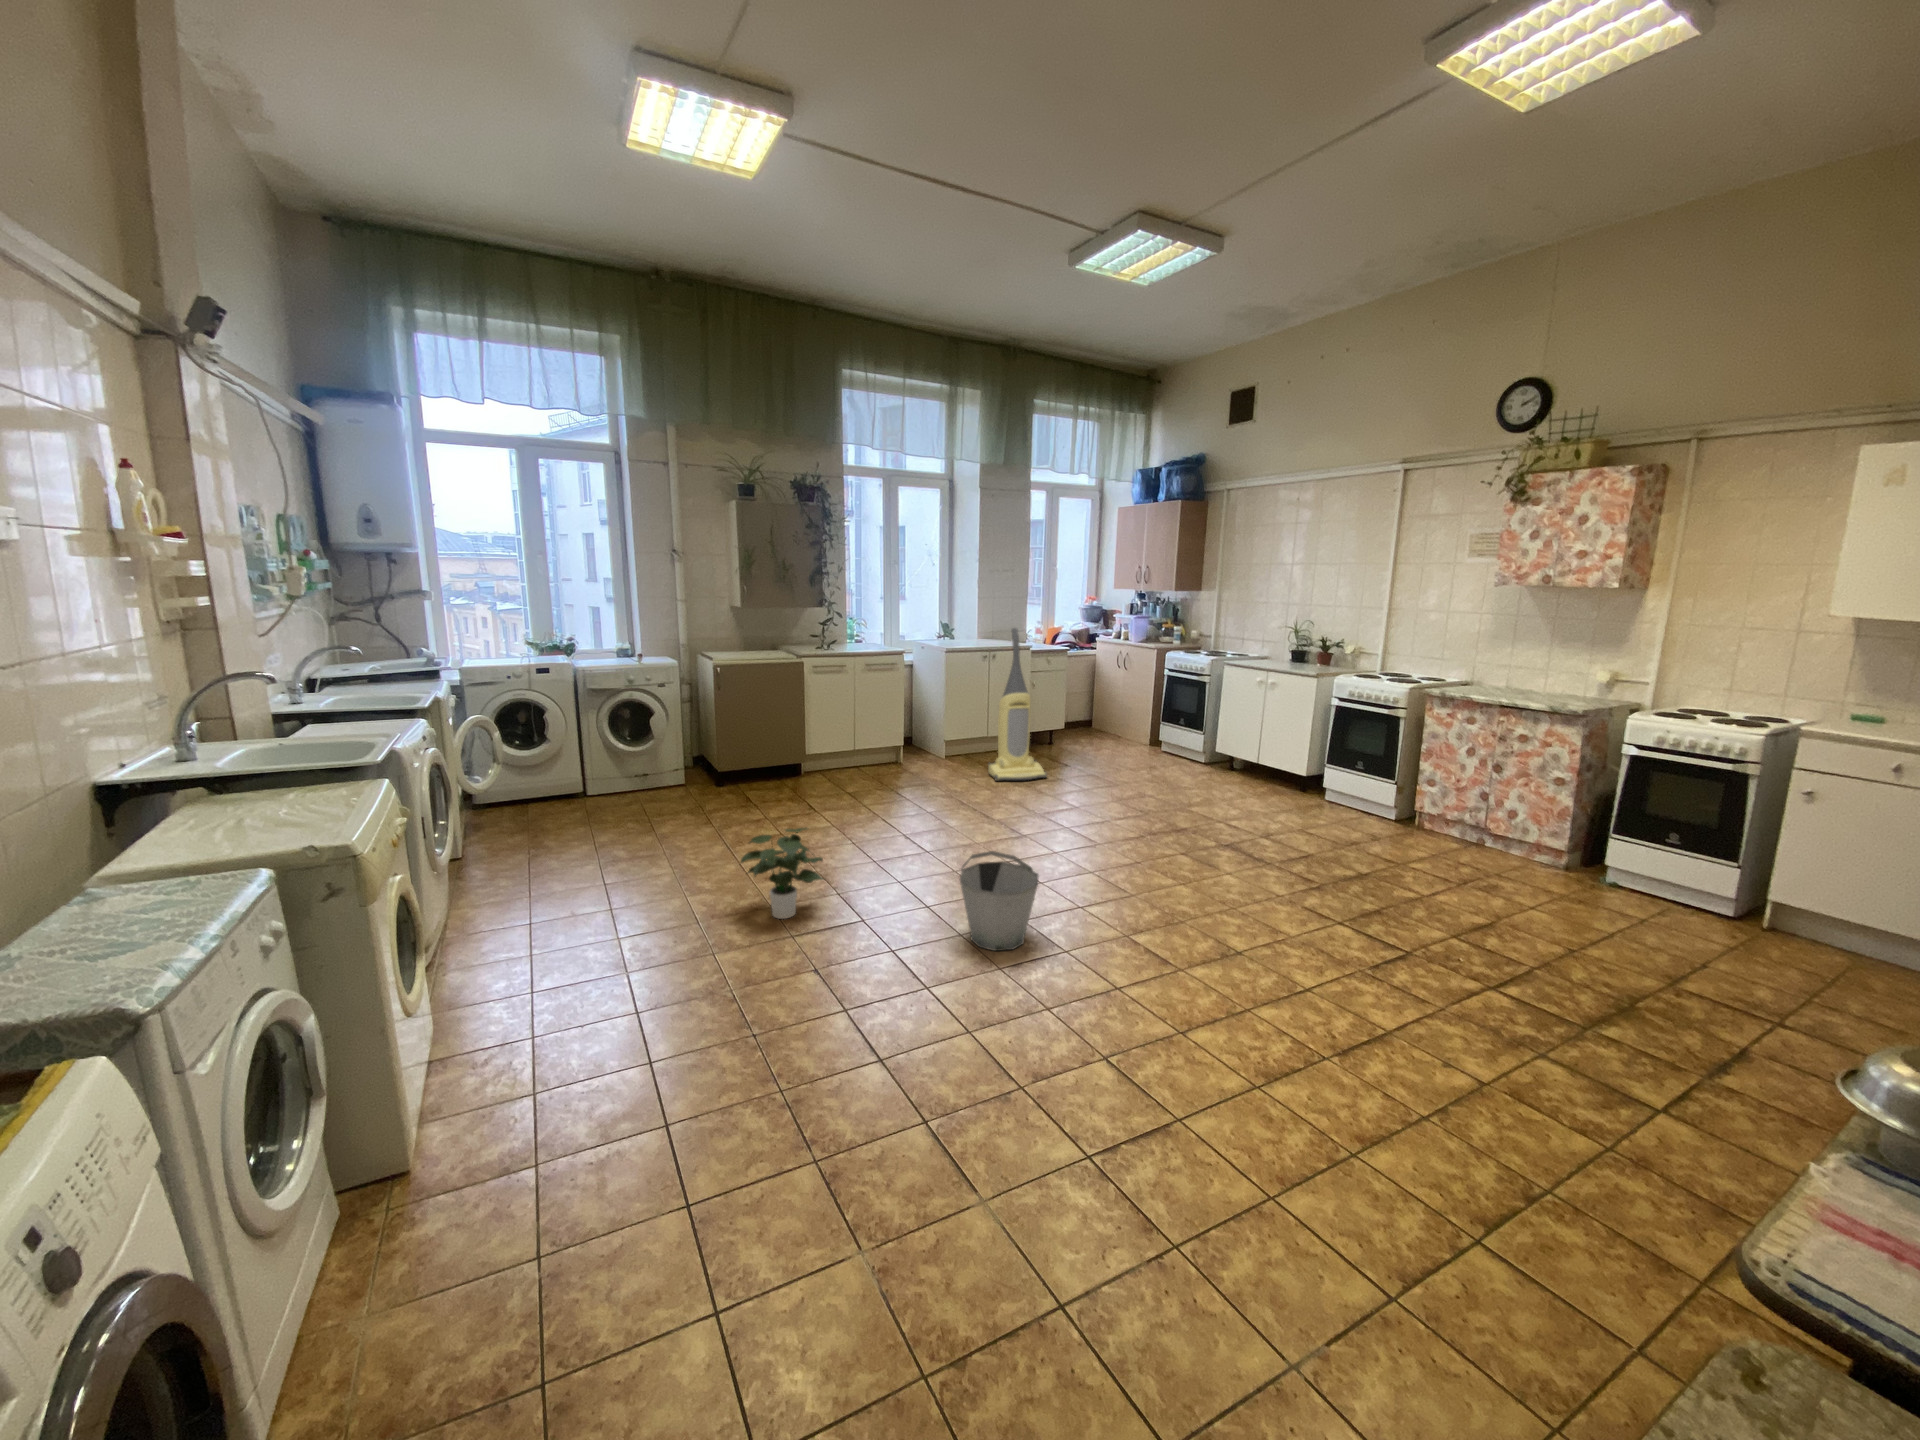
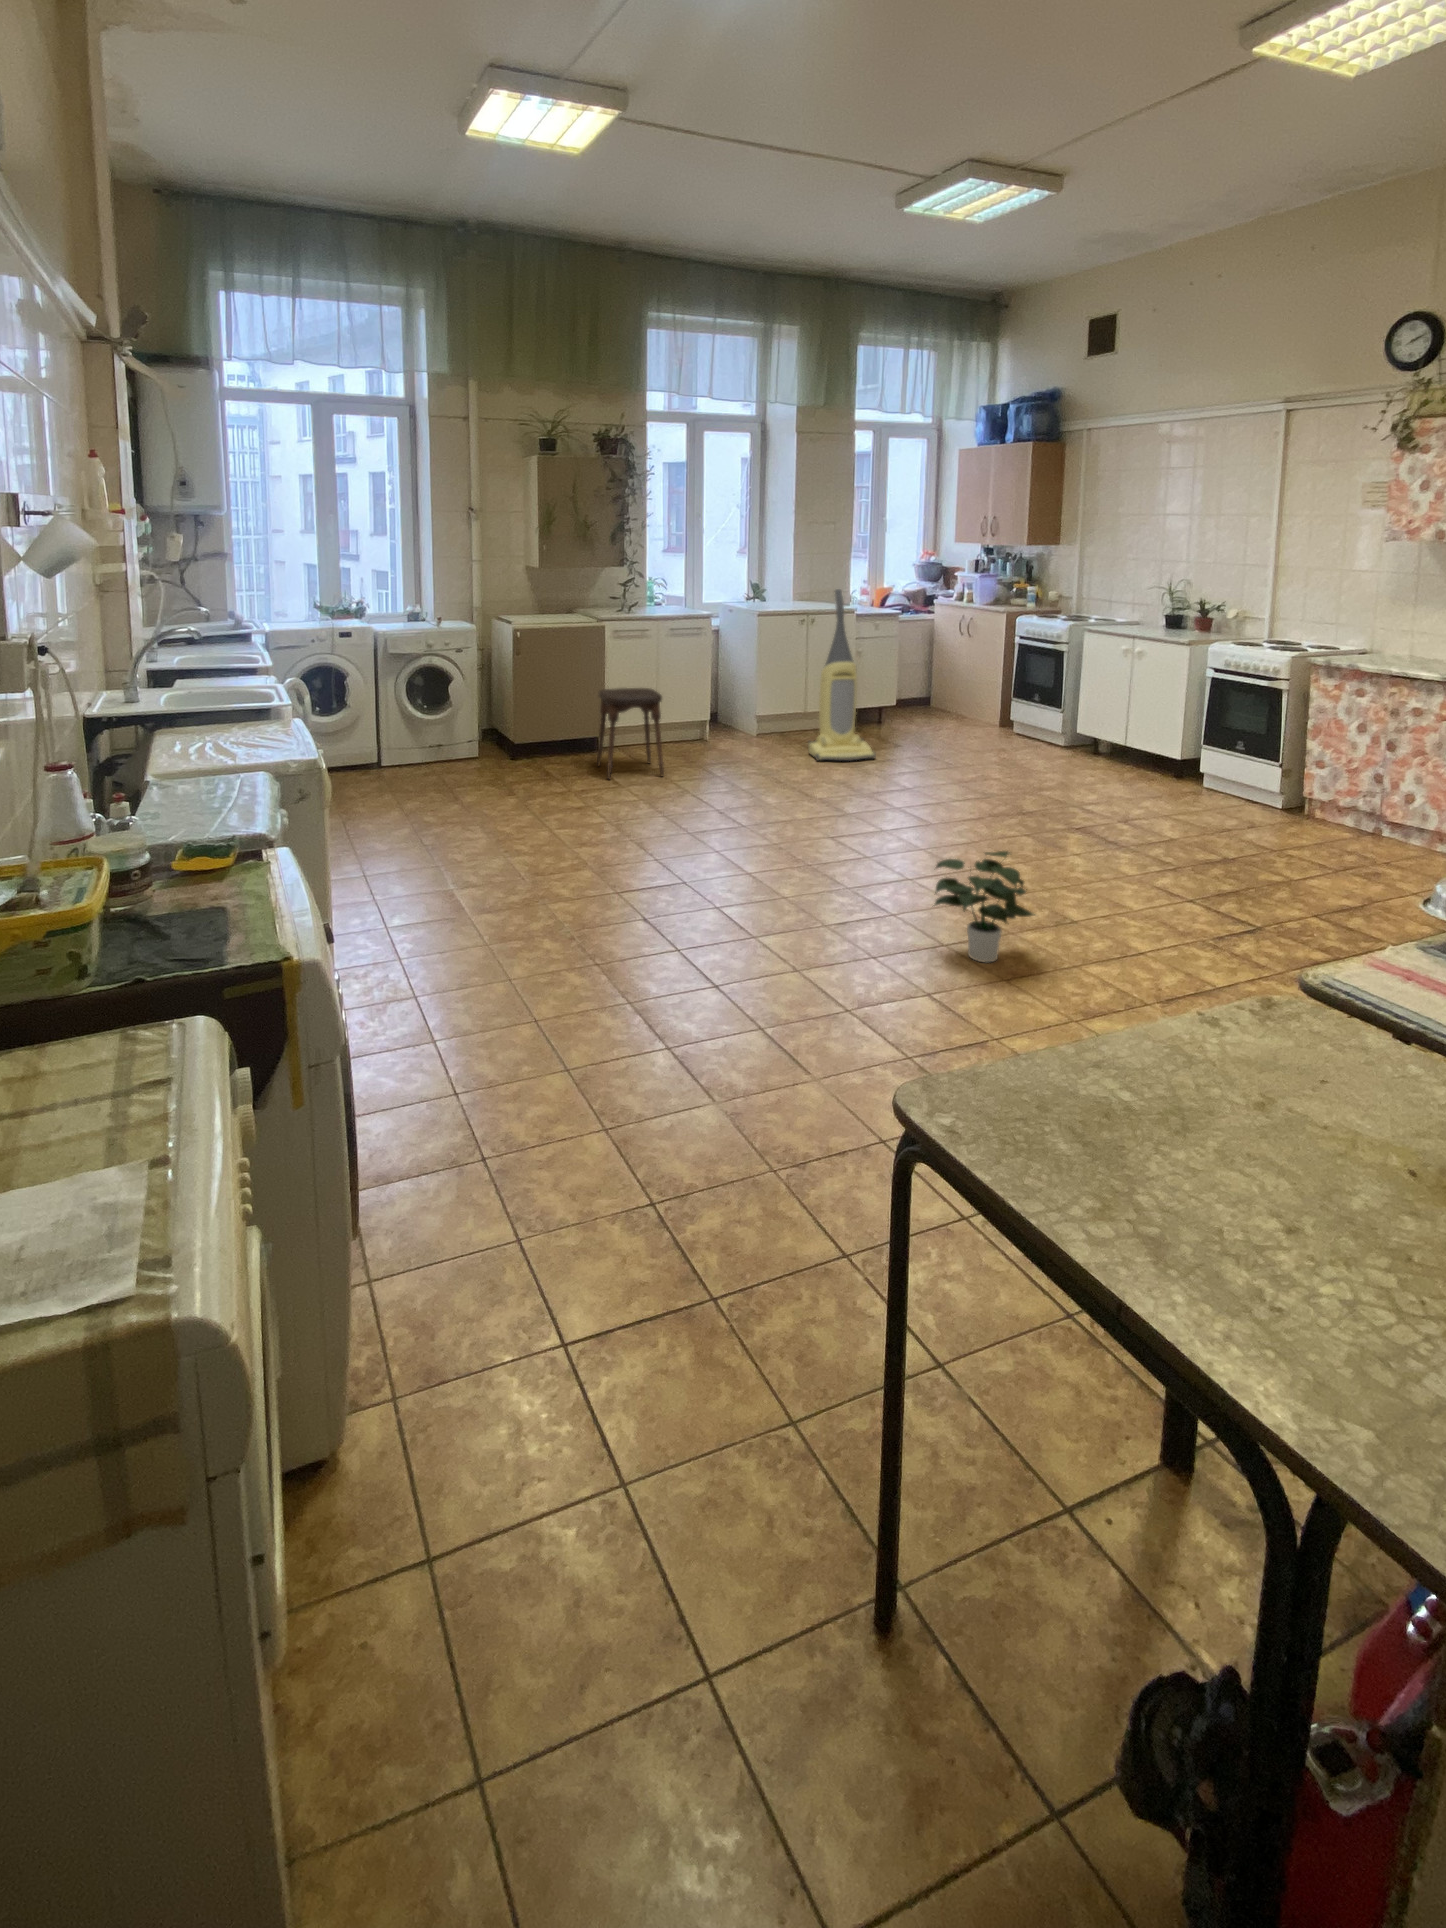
stool: none [796,718,857,804] -> present [597,688,664,779]
potted plant: present [741,828,823,919] -> present [935,851,1034,963]
bucket: present [960,851,1039,951] -> none [786,815,866,913]

